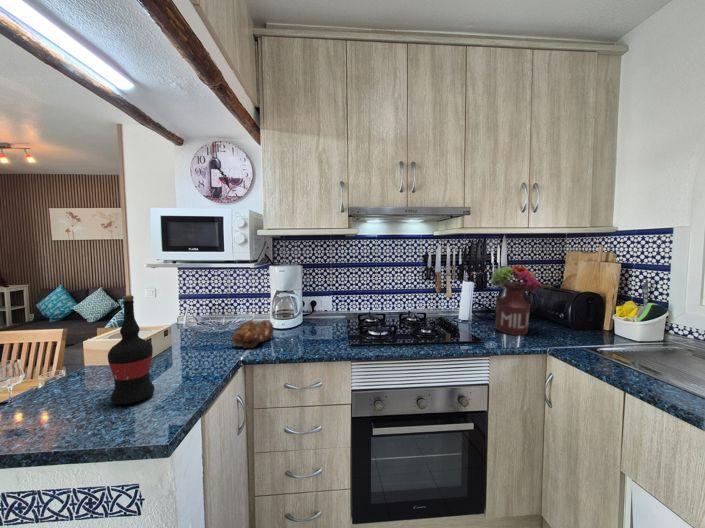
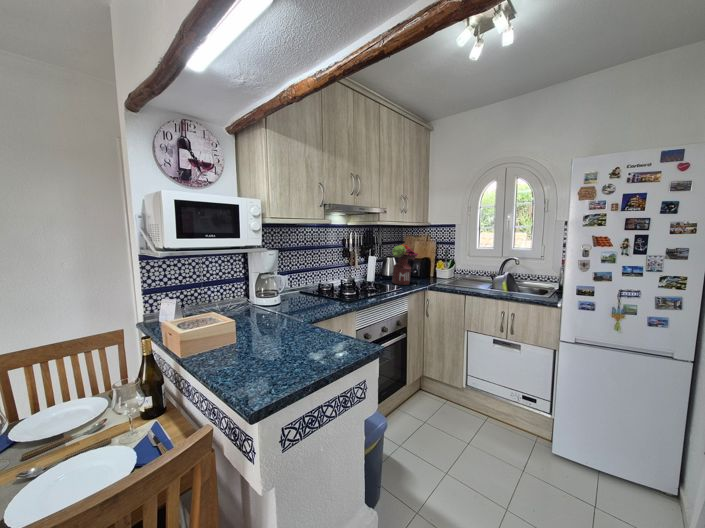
wine bottle: present [108,295,155,404] -> none [316,270,343,350]
bread loaf: present [232,320,274,348] -> none [266,296,308,317]

